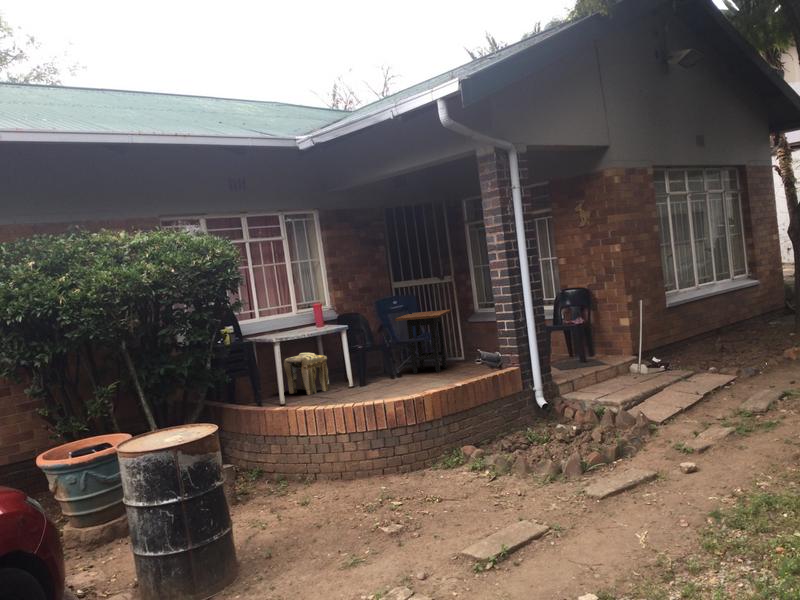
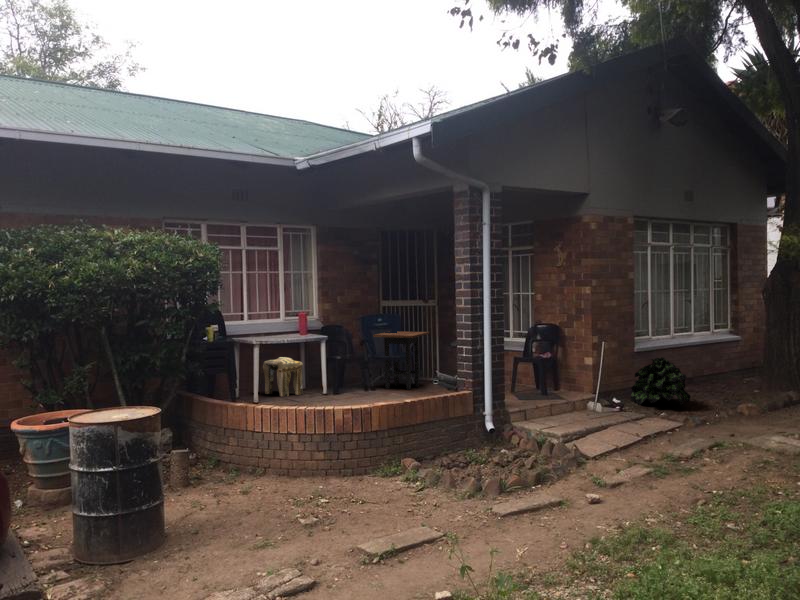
potted plant: none [667,310,731,362] -> present [630,357,691,405]

